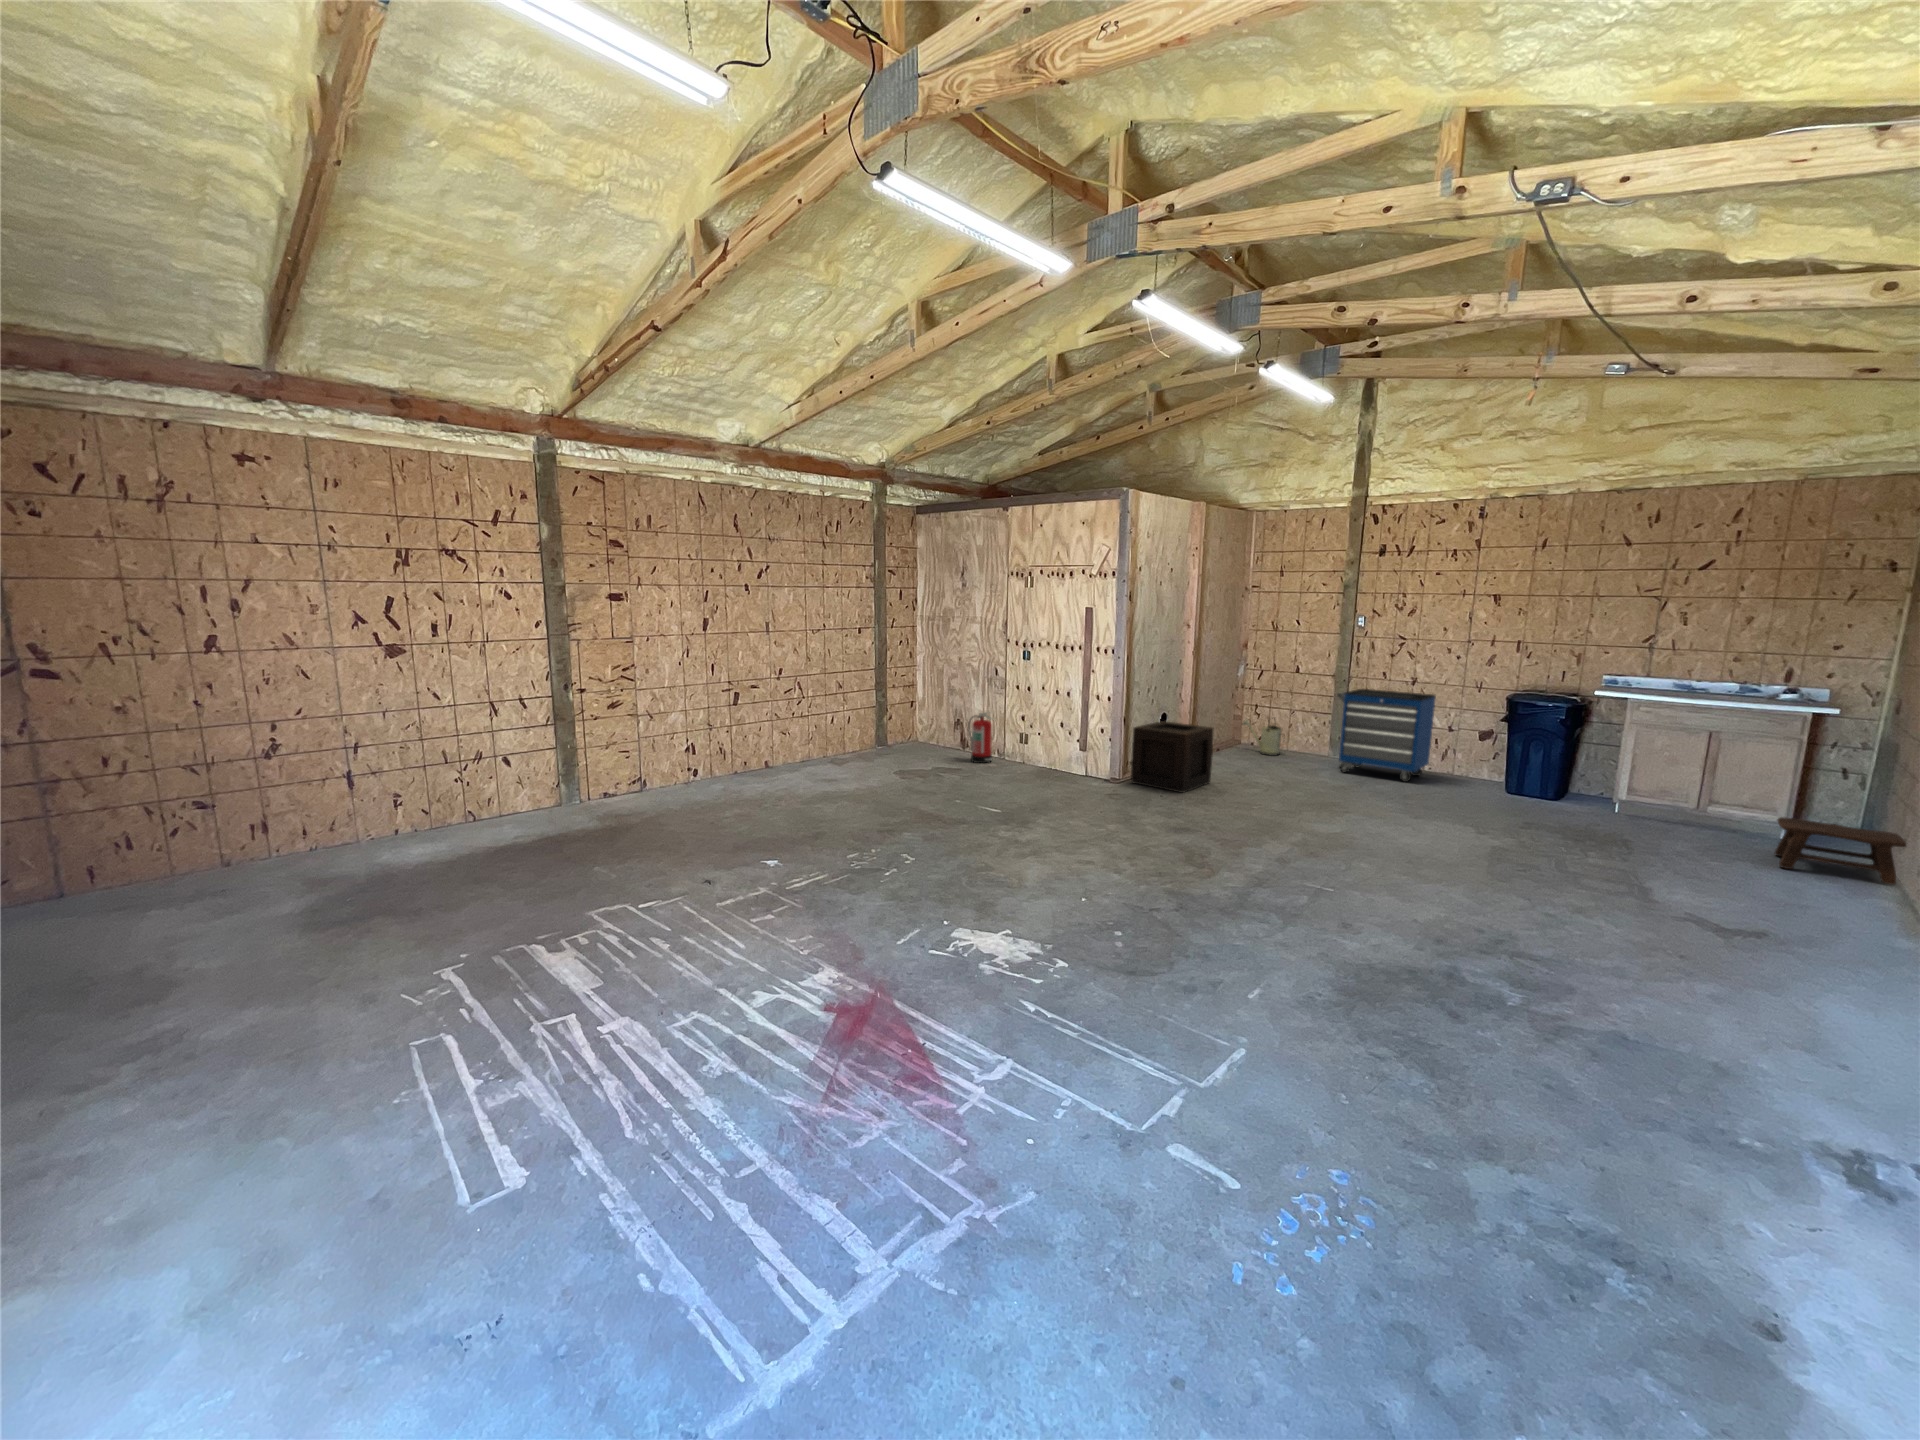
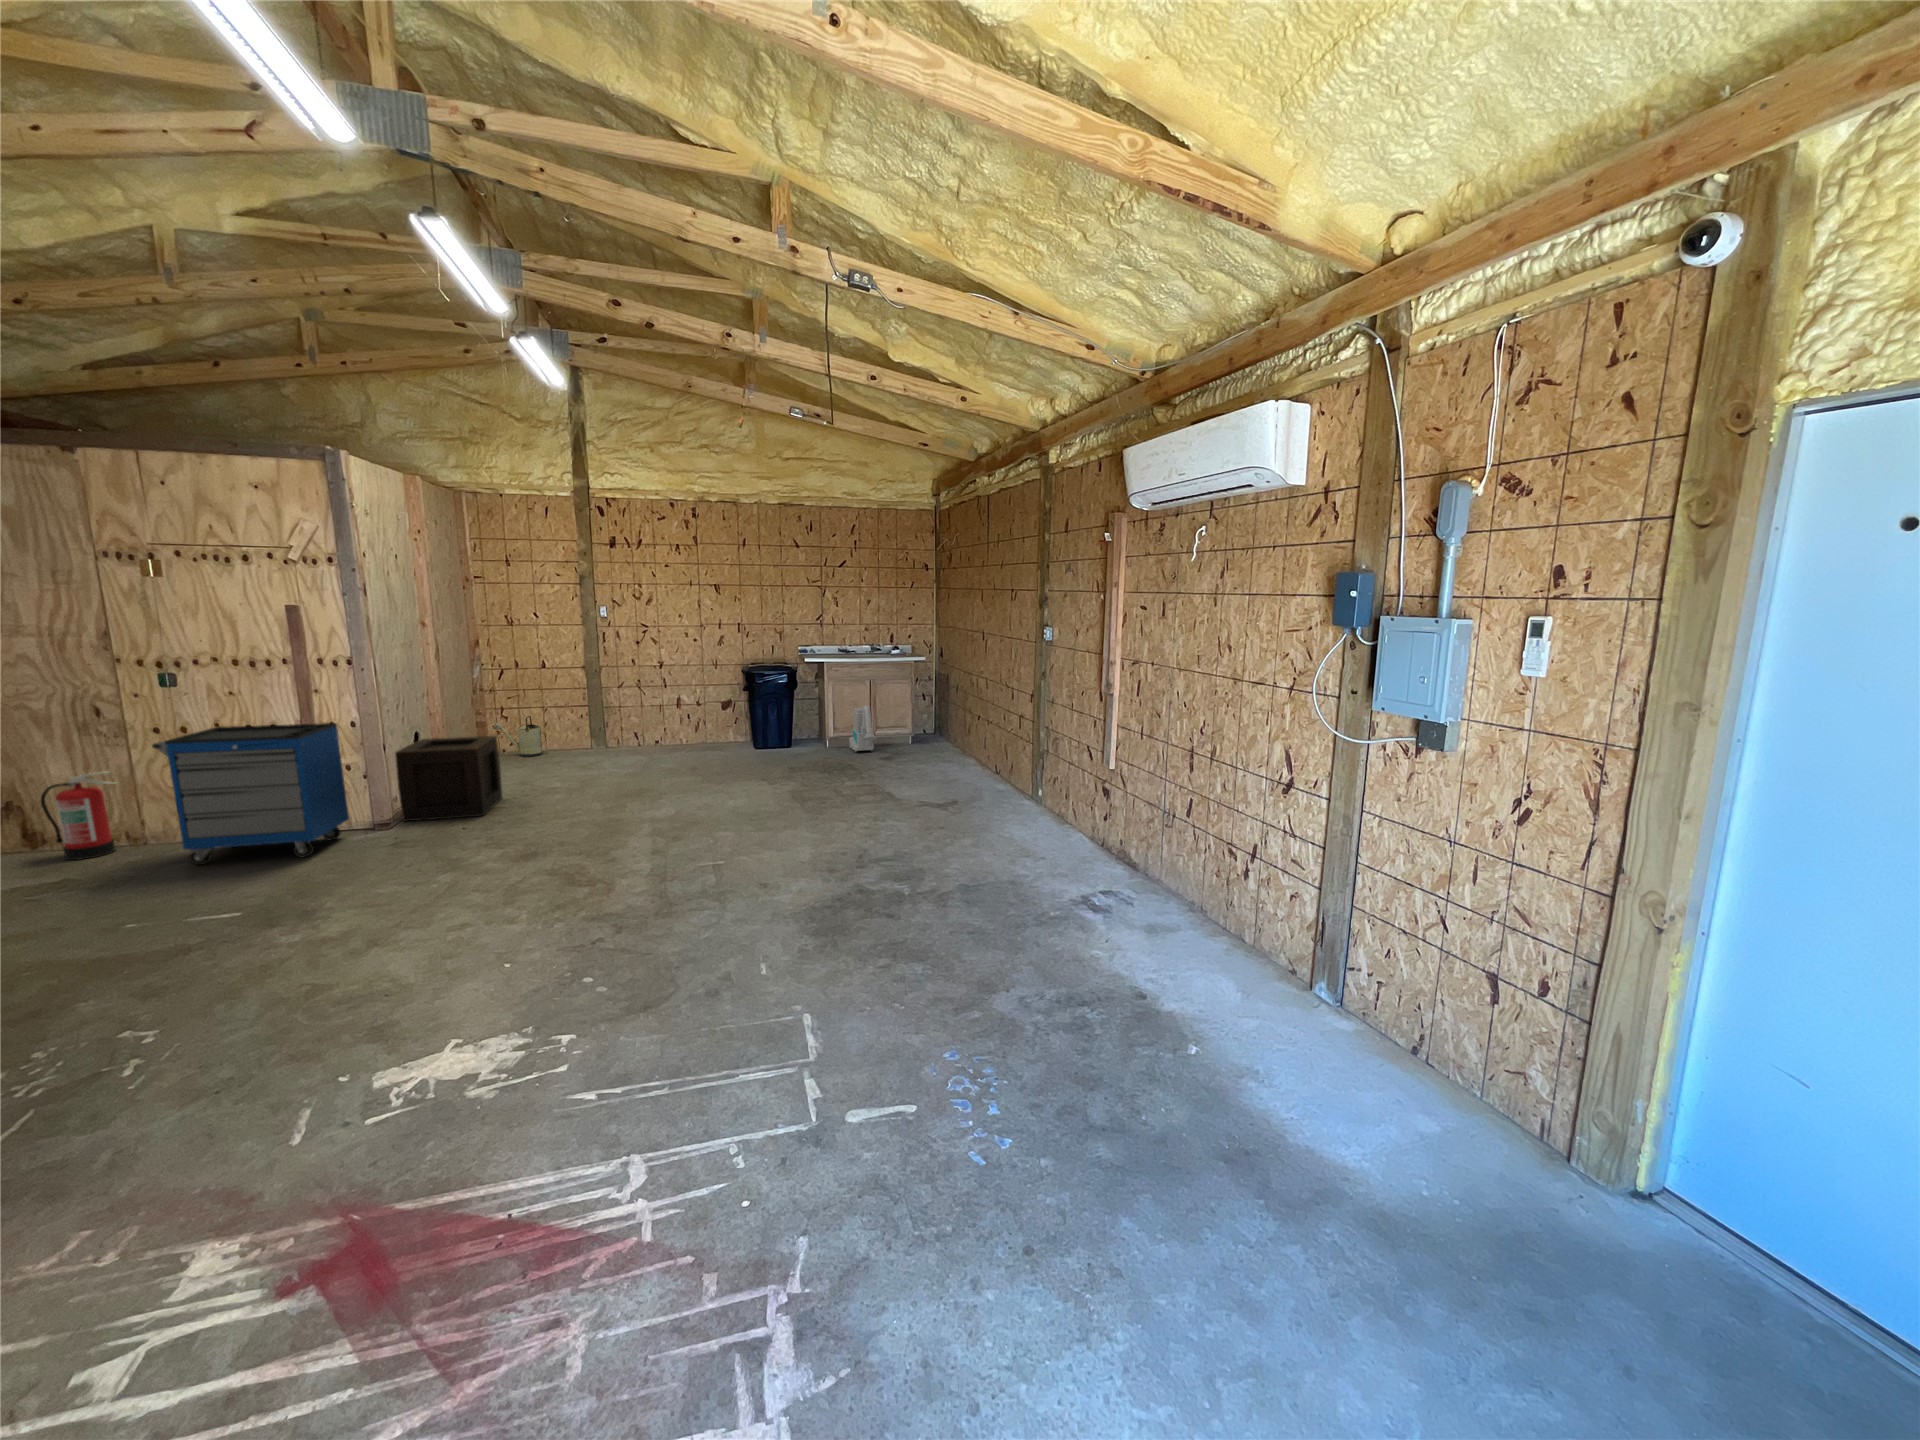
storage cabinet: present [1338,689,1436,782] -> present [152,723,349,865]
vacuum cleaner: none [1657,765,1699,834] -> present [849,705,877,752]
stool: present [1774,817,1906,885] -> none [913,728,968,761]

